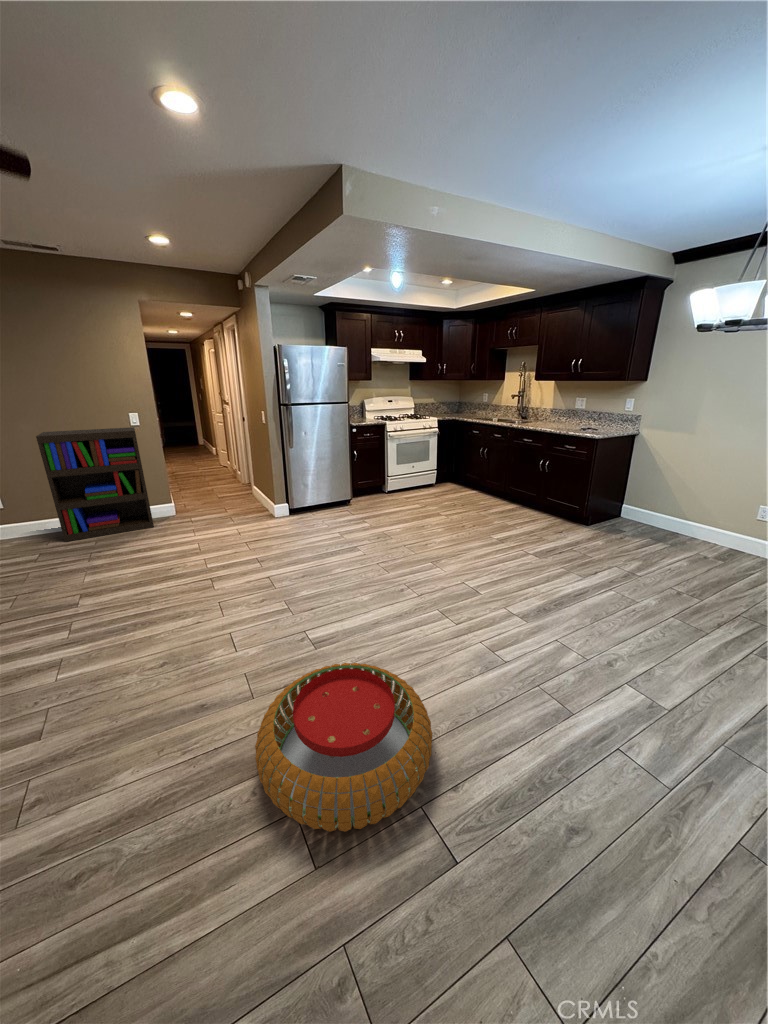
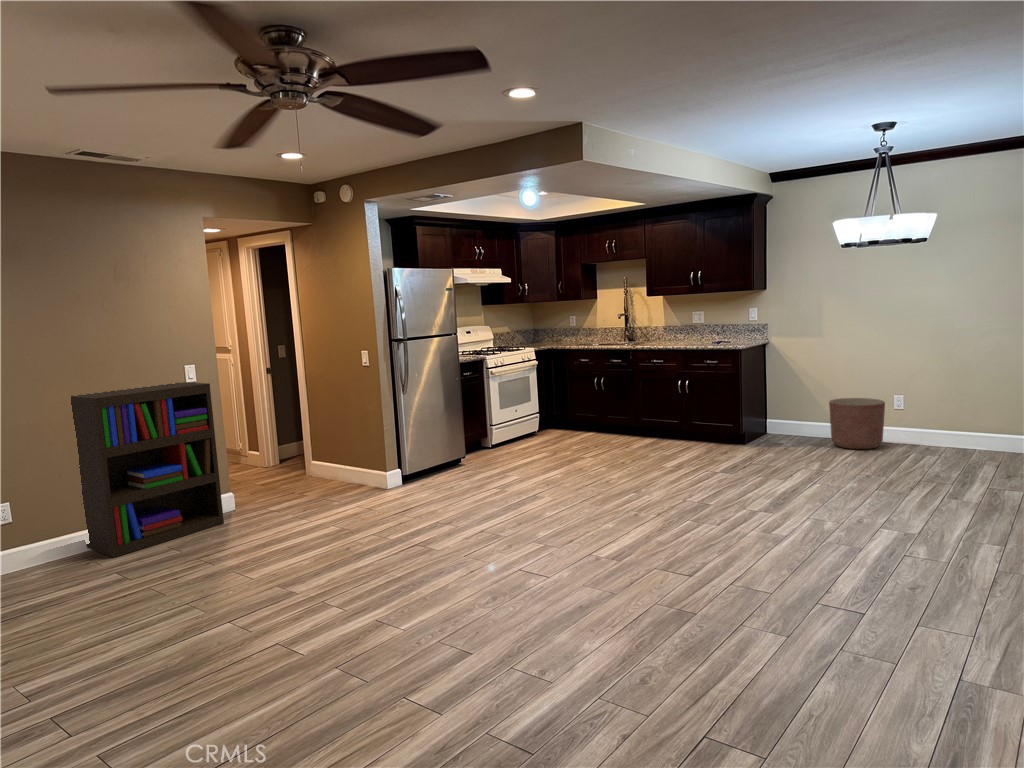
planter: none [674,499,746,556] -> present [829,398,885,449]
pouf: present [255,663,432,832] -> none [656,535,813,629]

